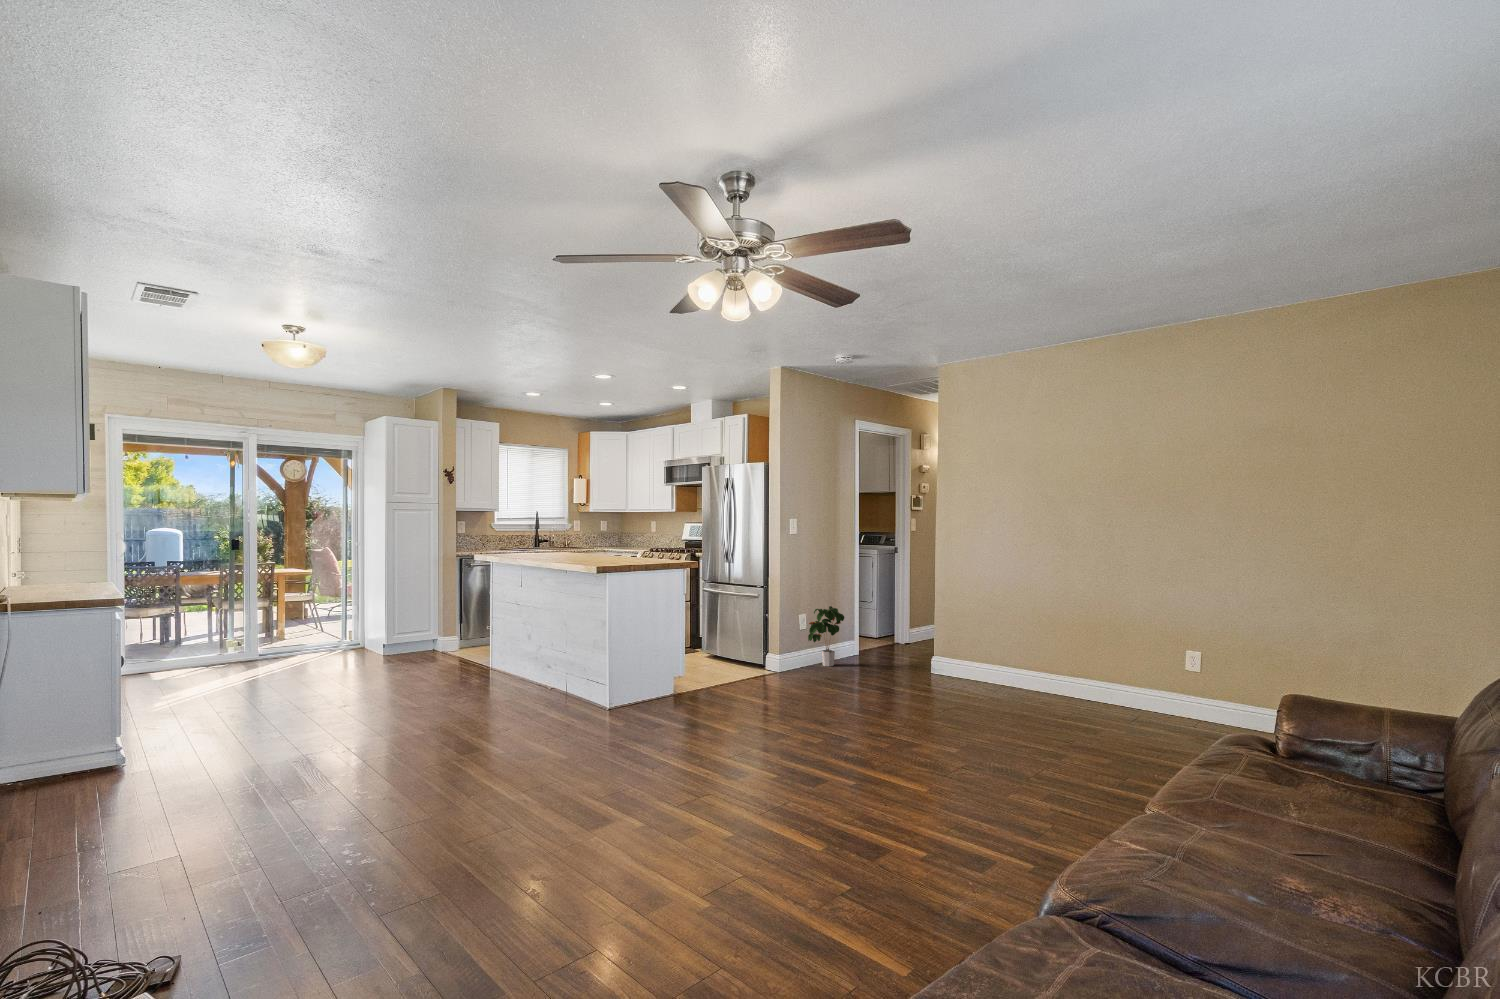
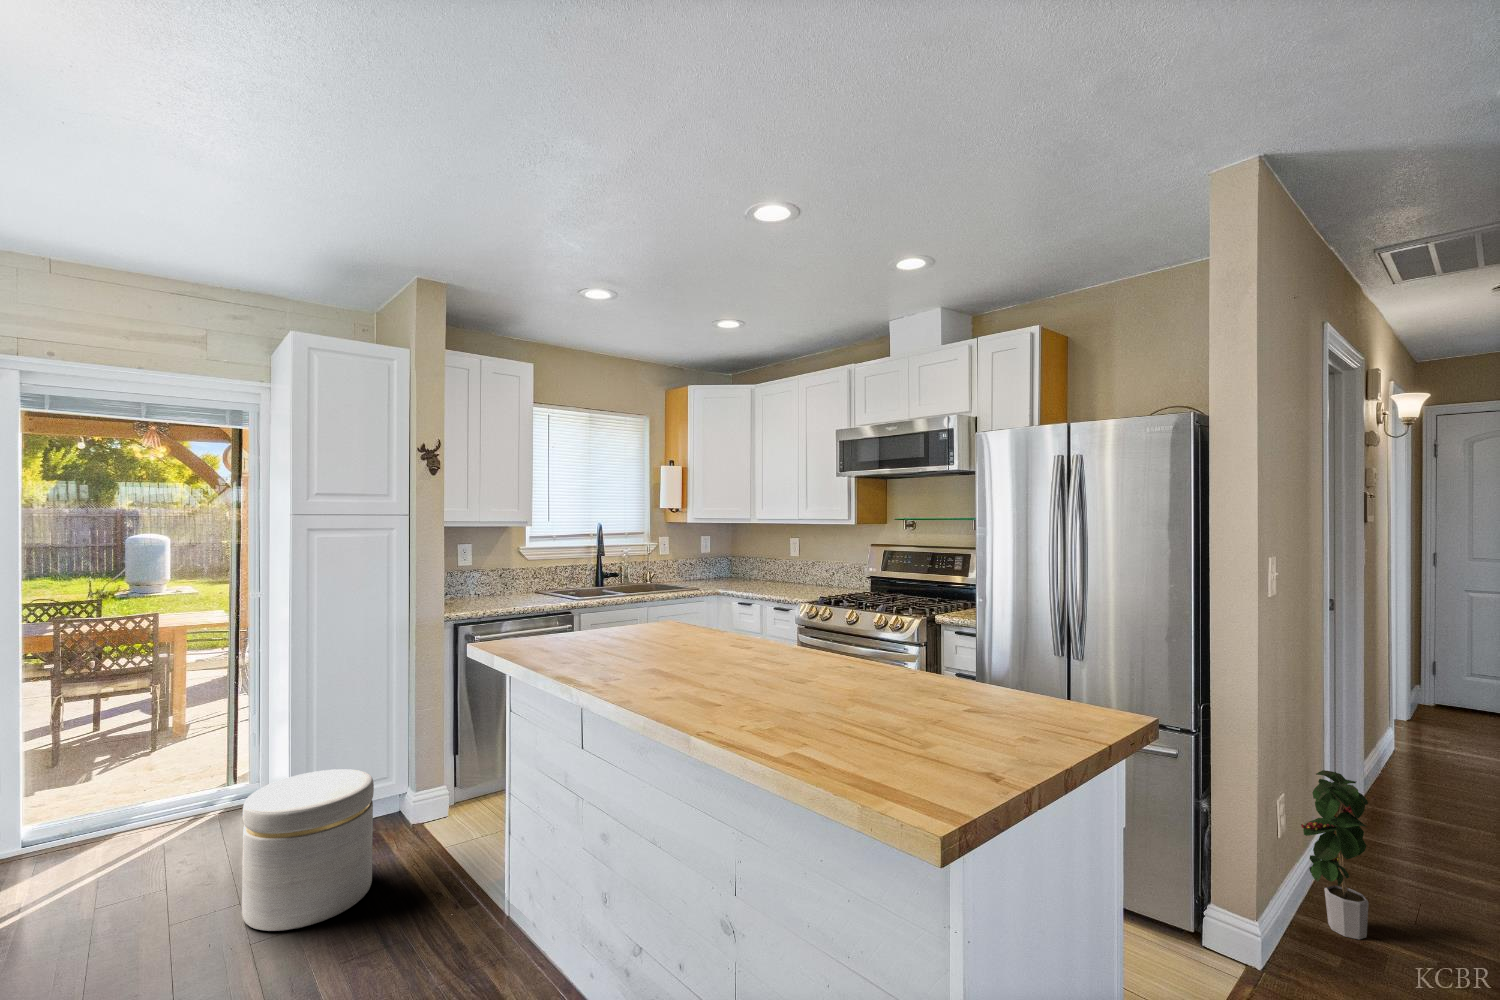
ottoman: none [382,616,434,671] -> present [242,769,374,931]

